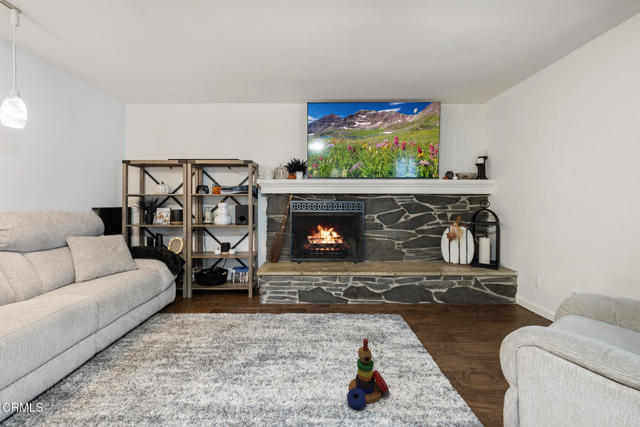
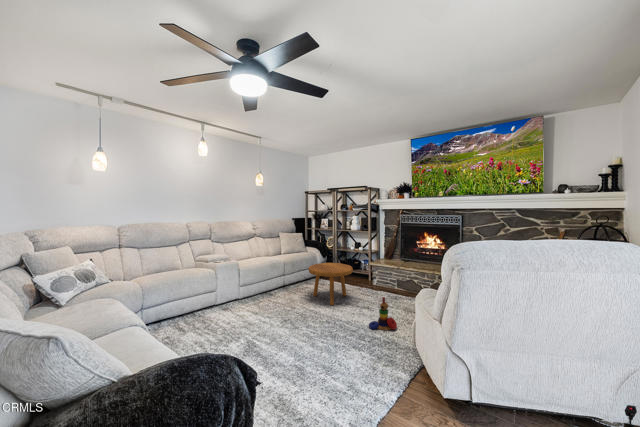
footstool: none [173,283,265,374] -> present [308,263,353,305]

